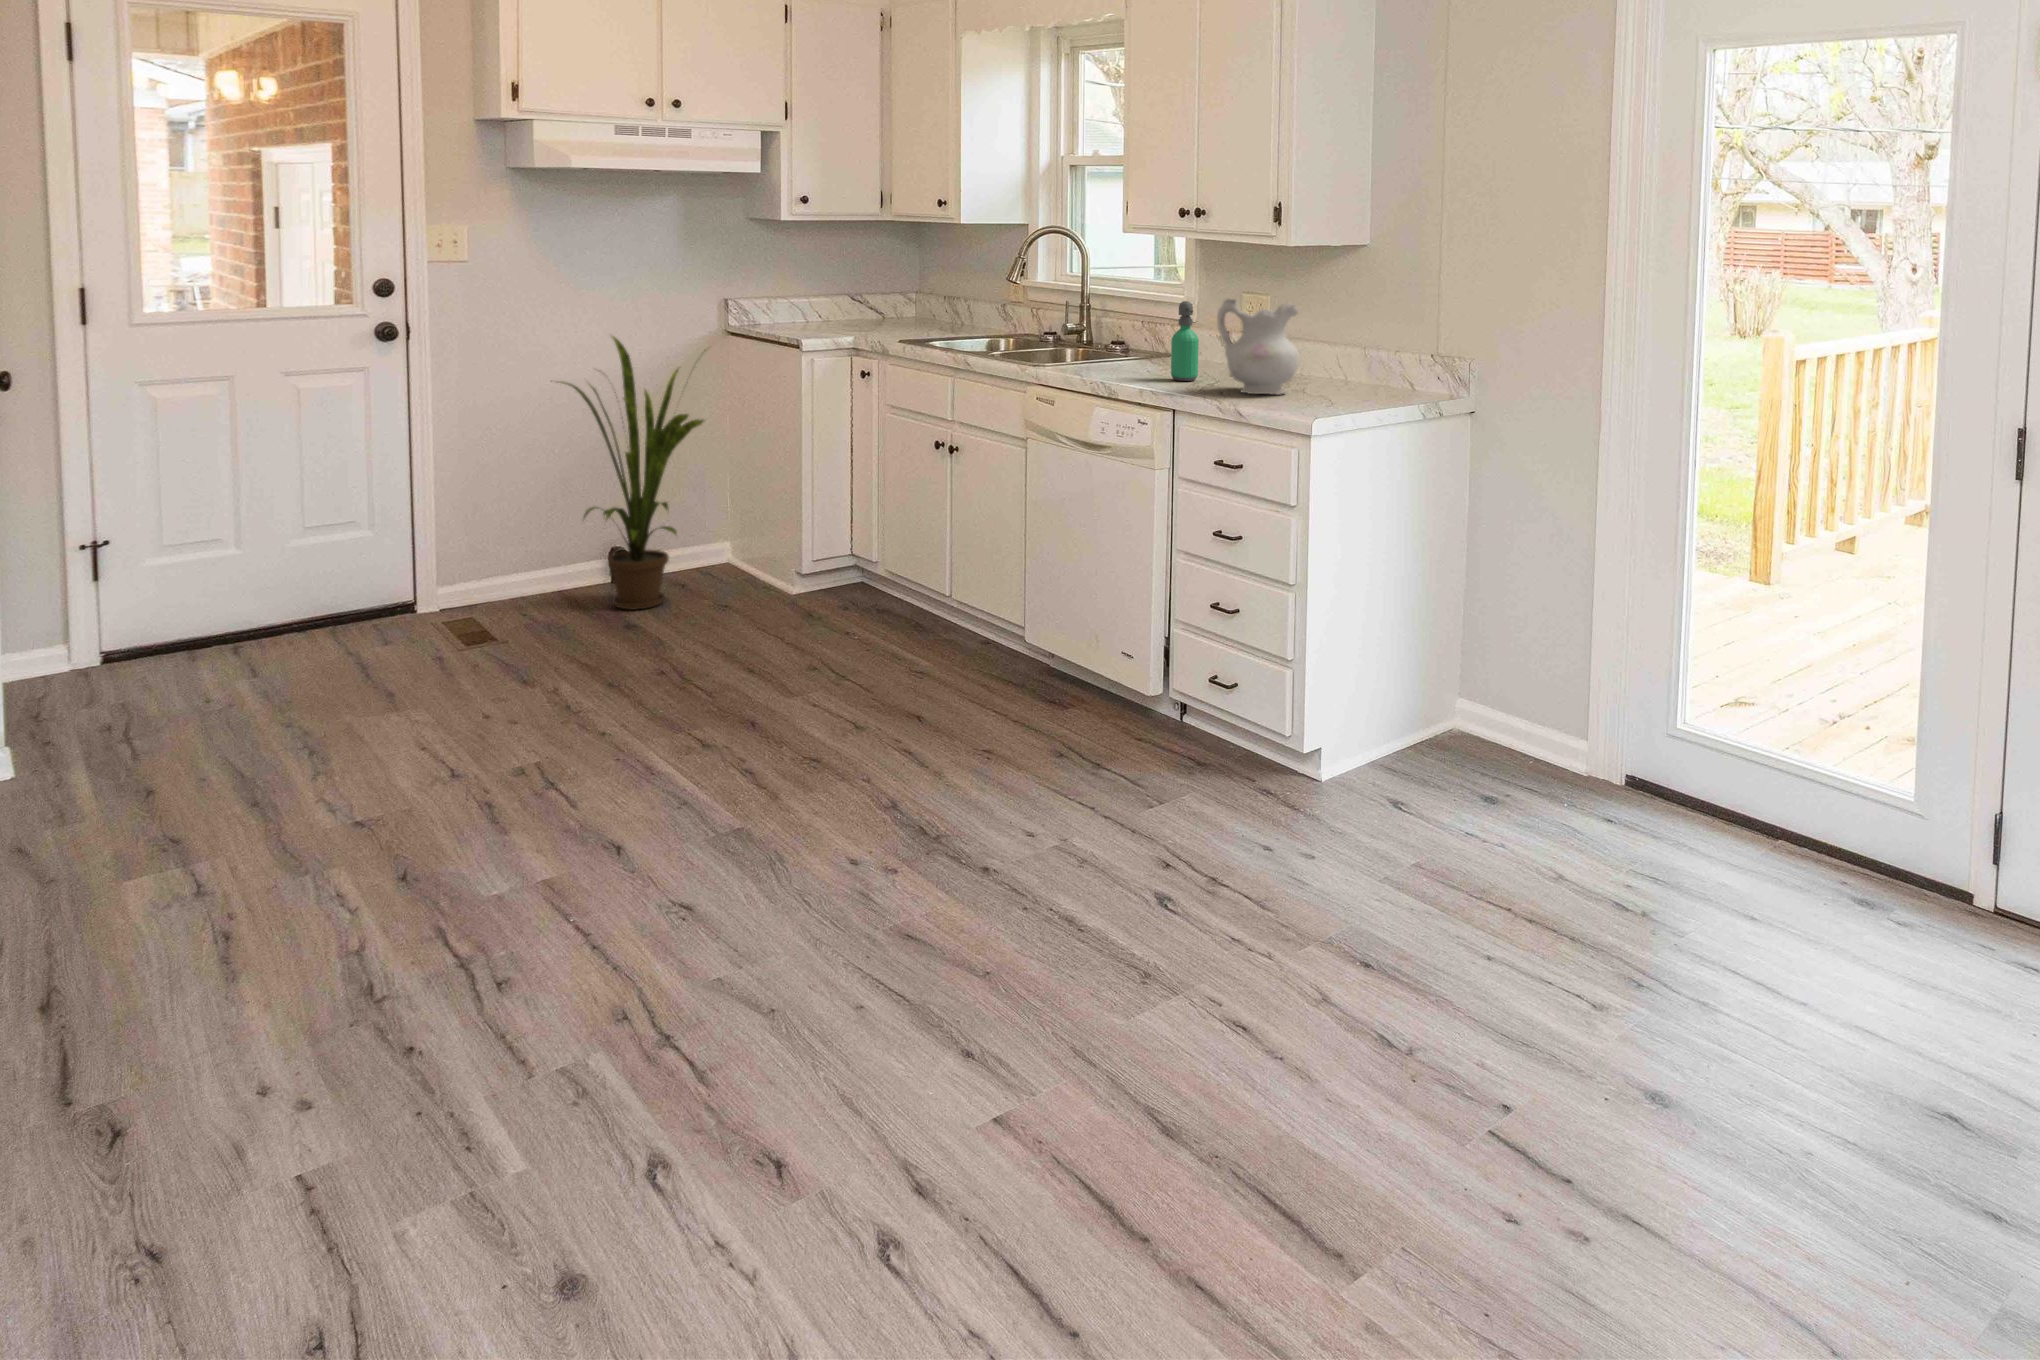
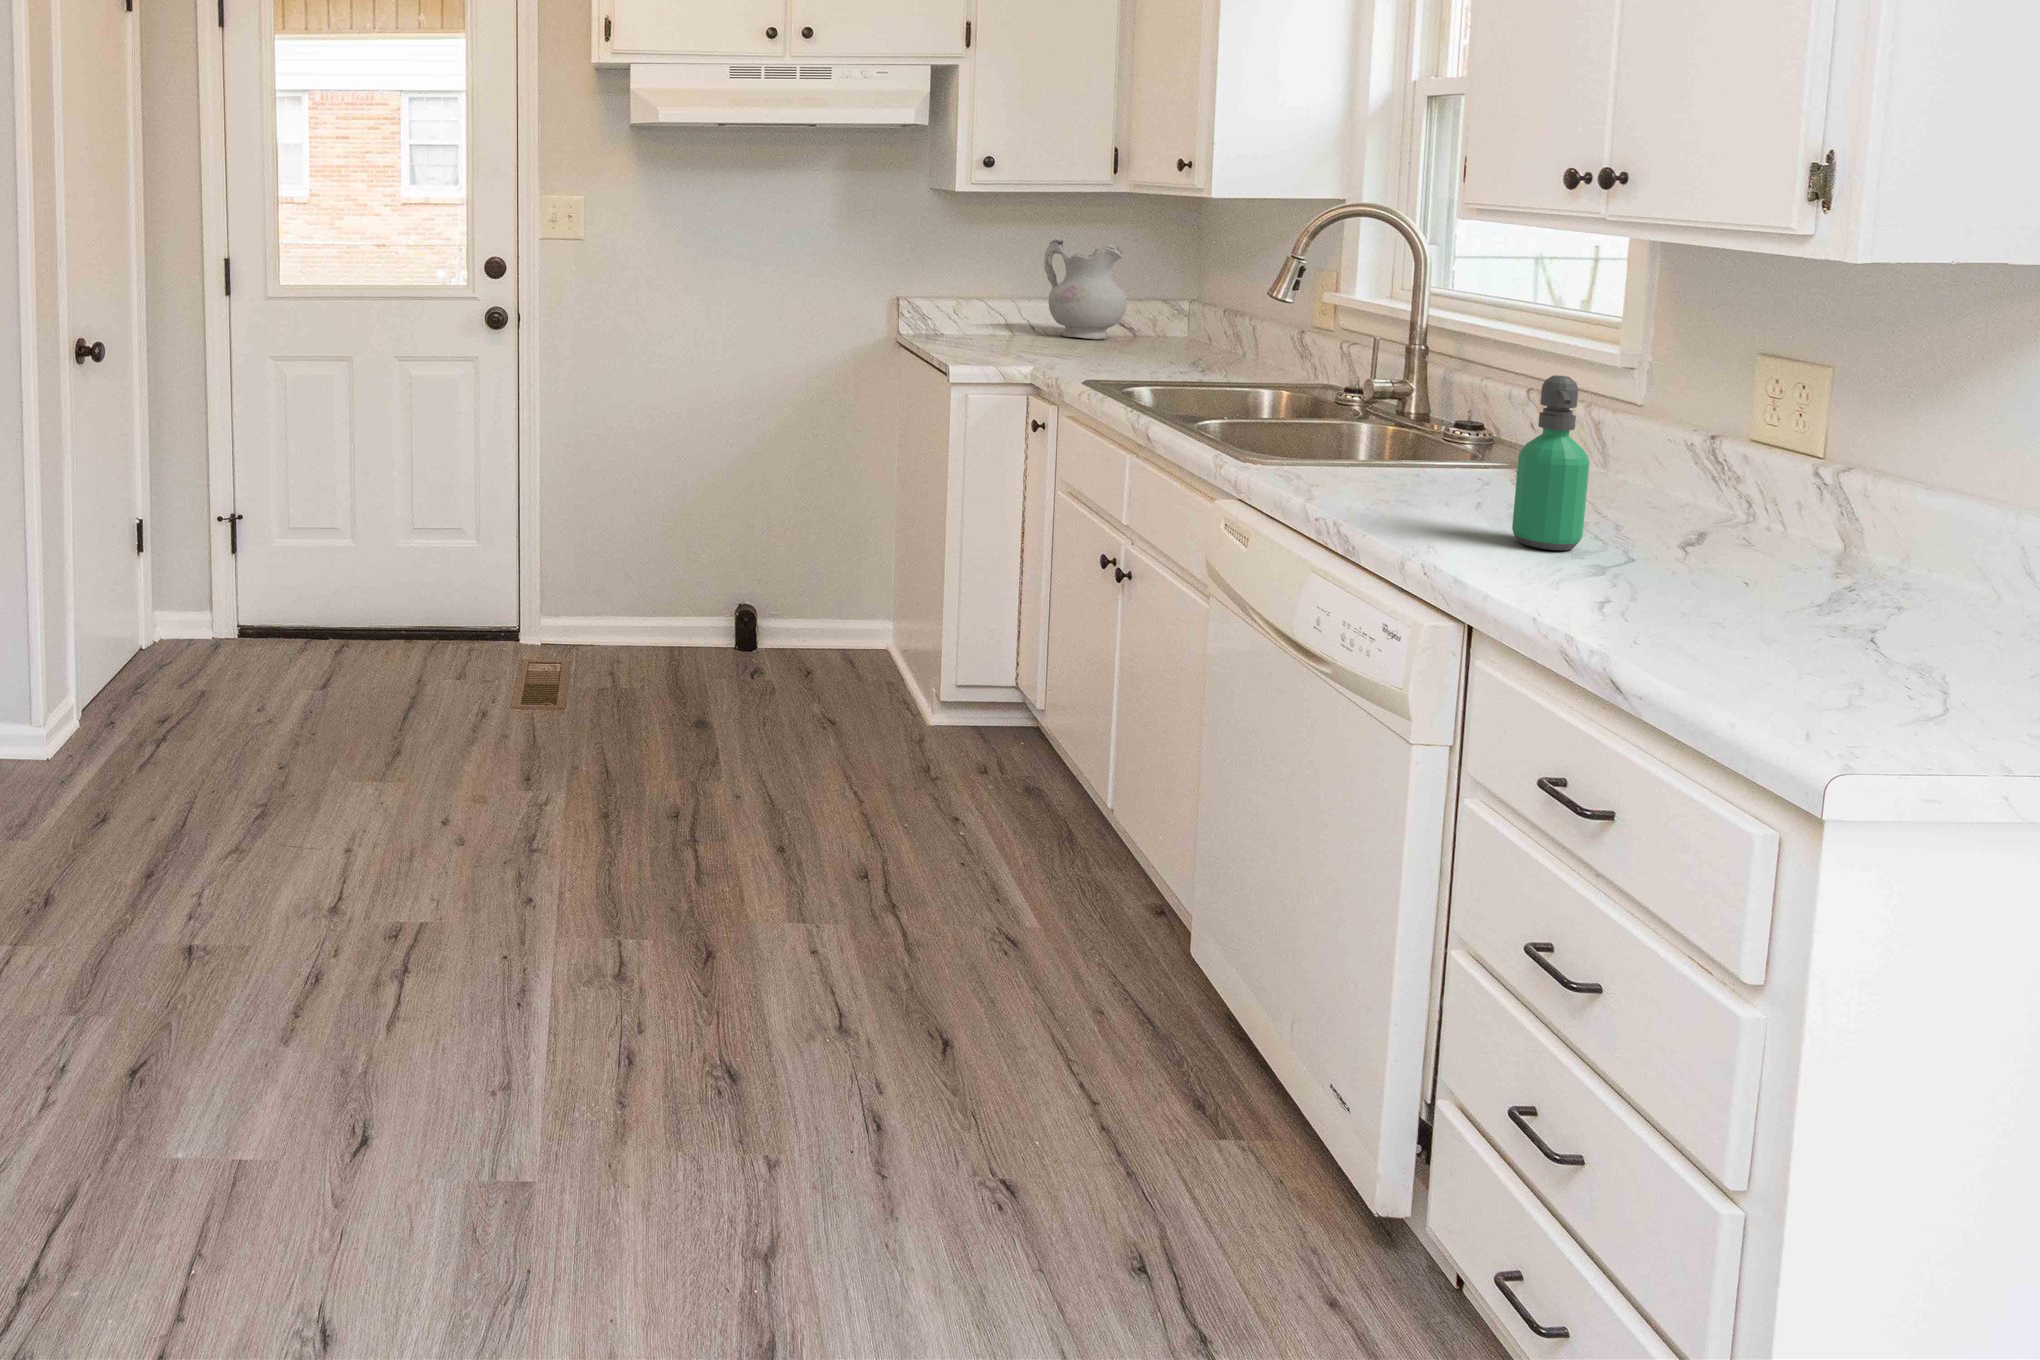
ceramic pitcher: present [1217,299,1299,395] -> present [1044,239,1127,339]
house plant: present [551,337,704,610] -> none [636,336,832,700]

